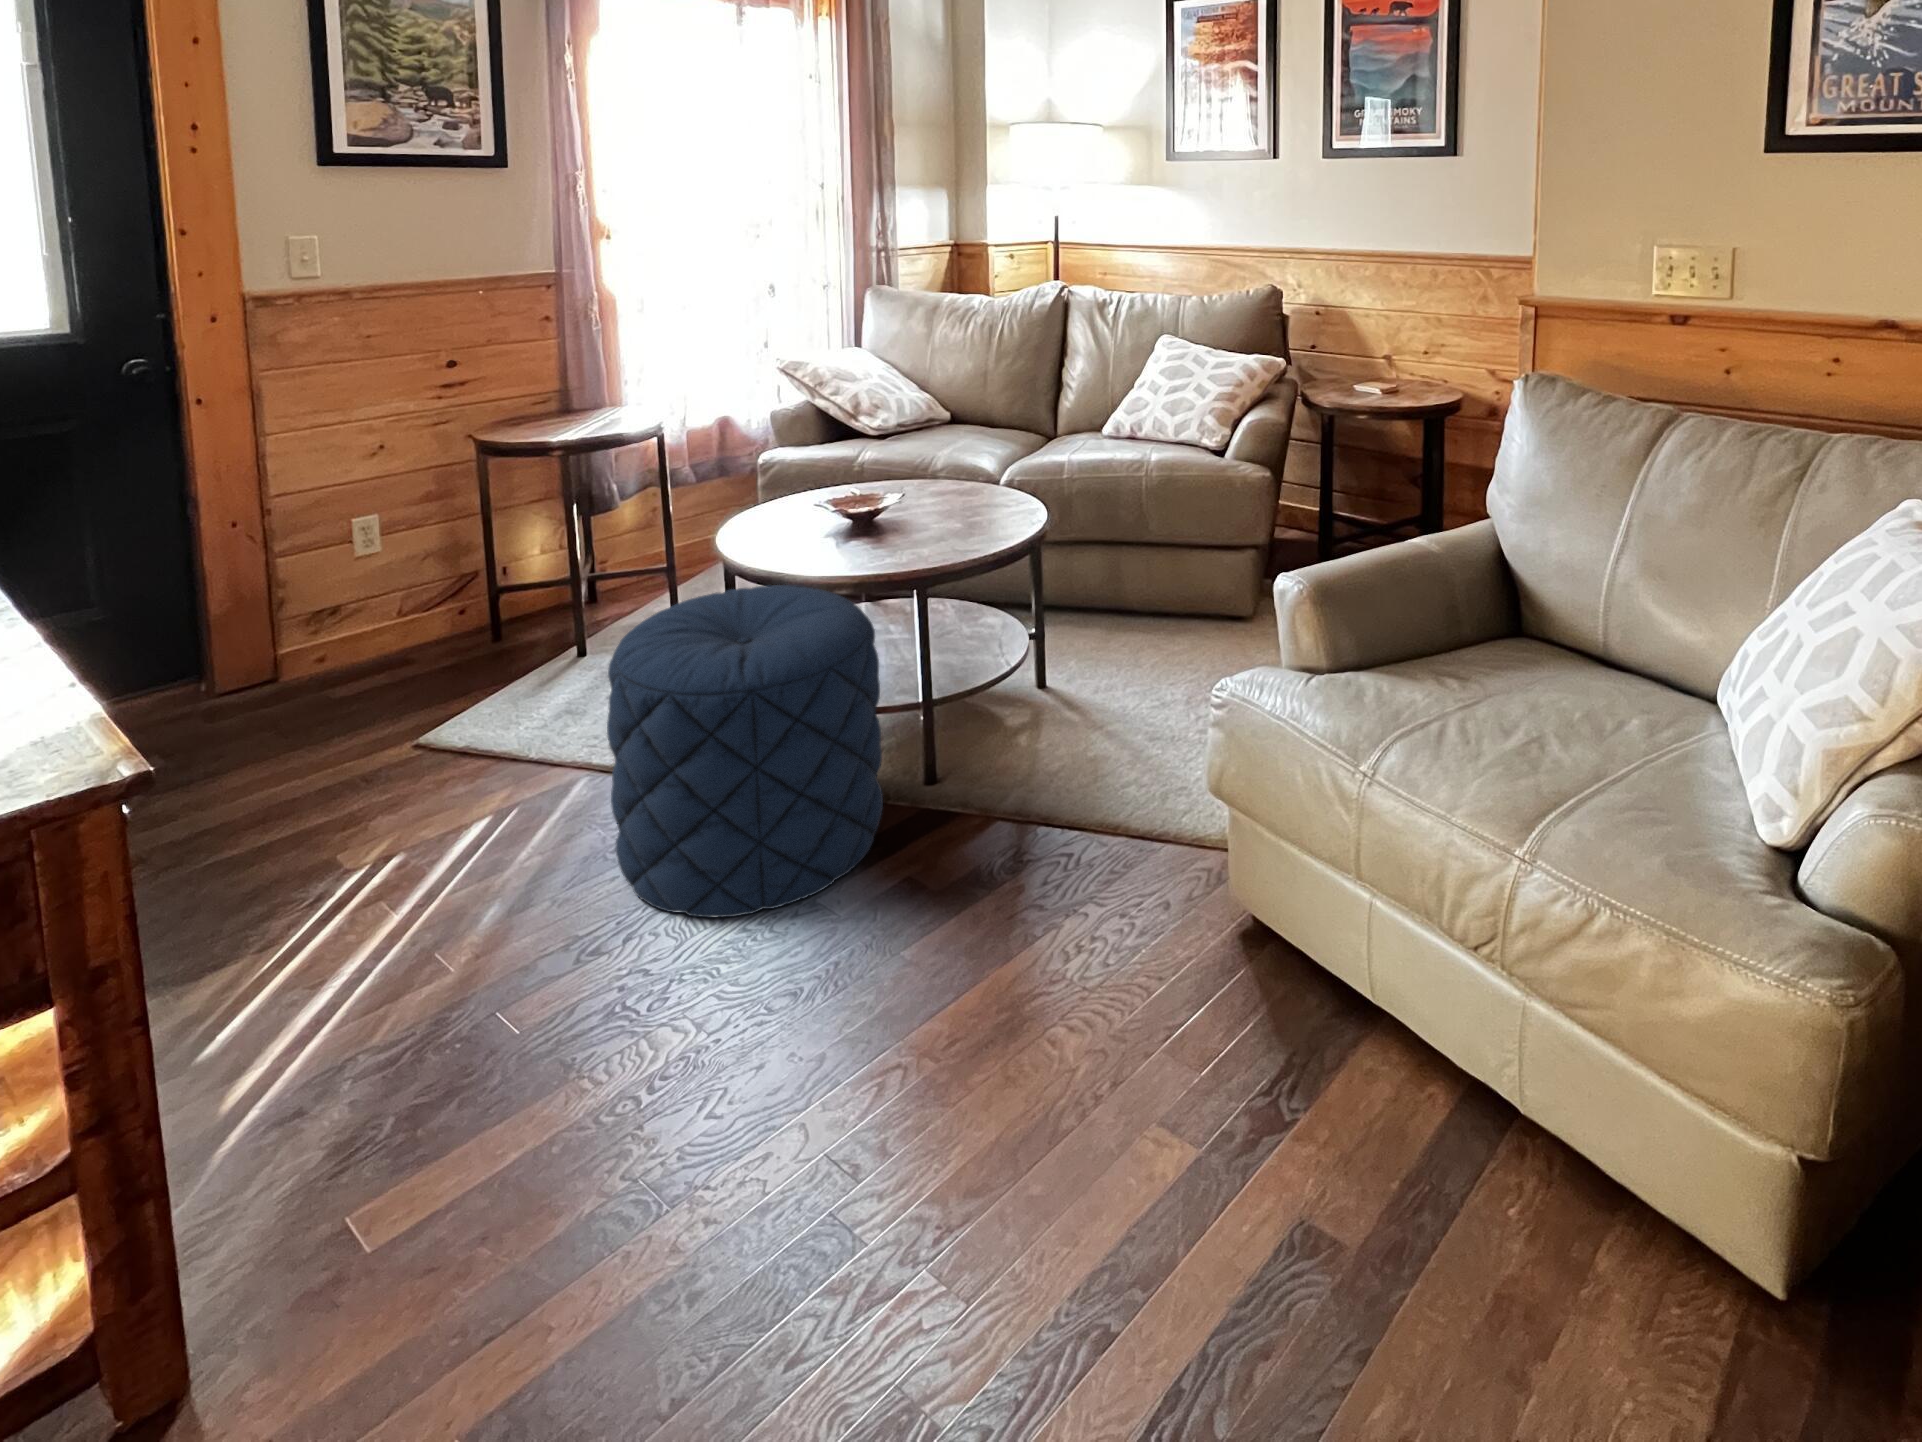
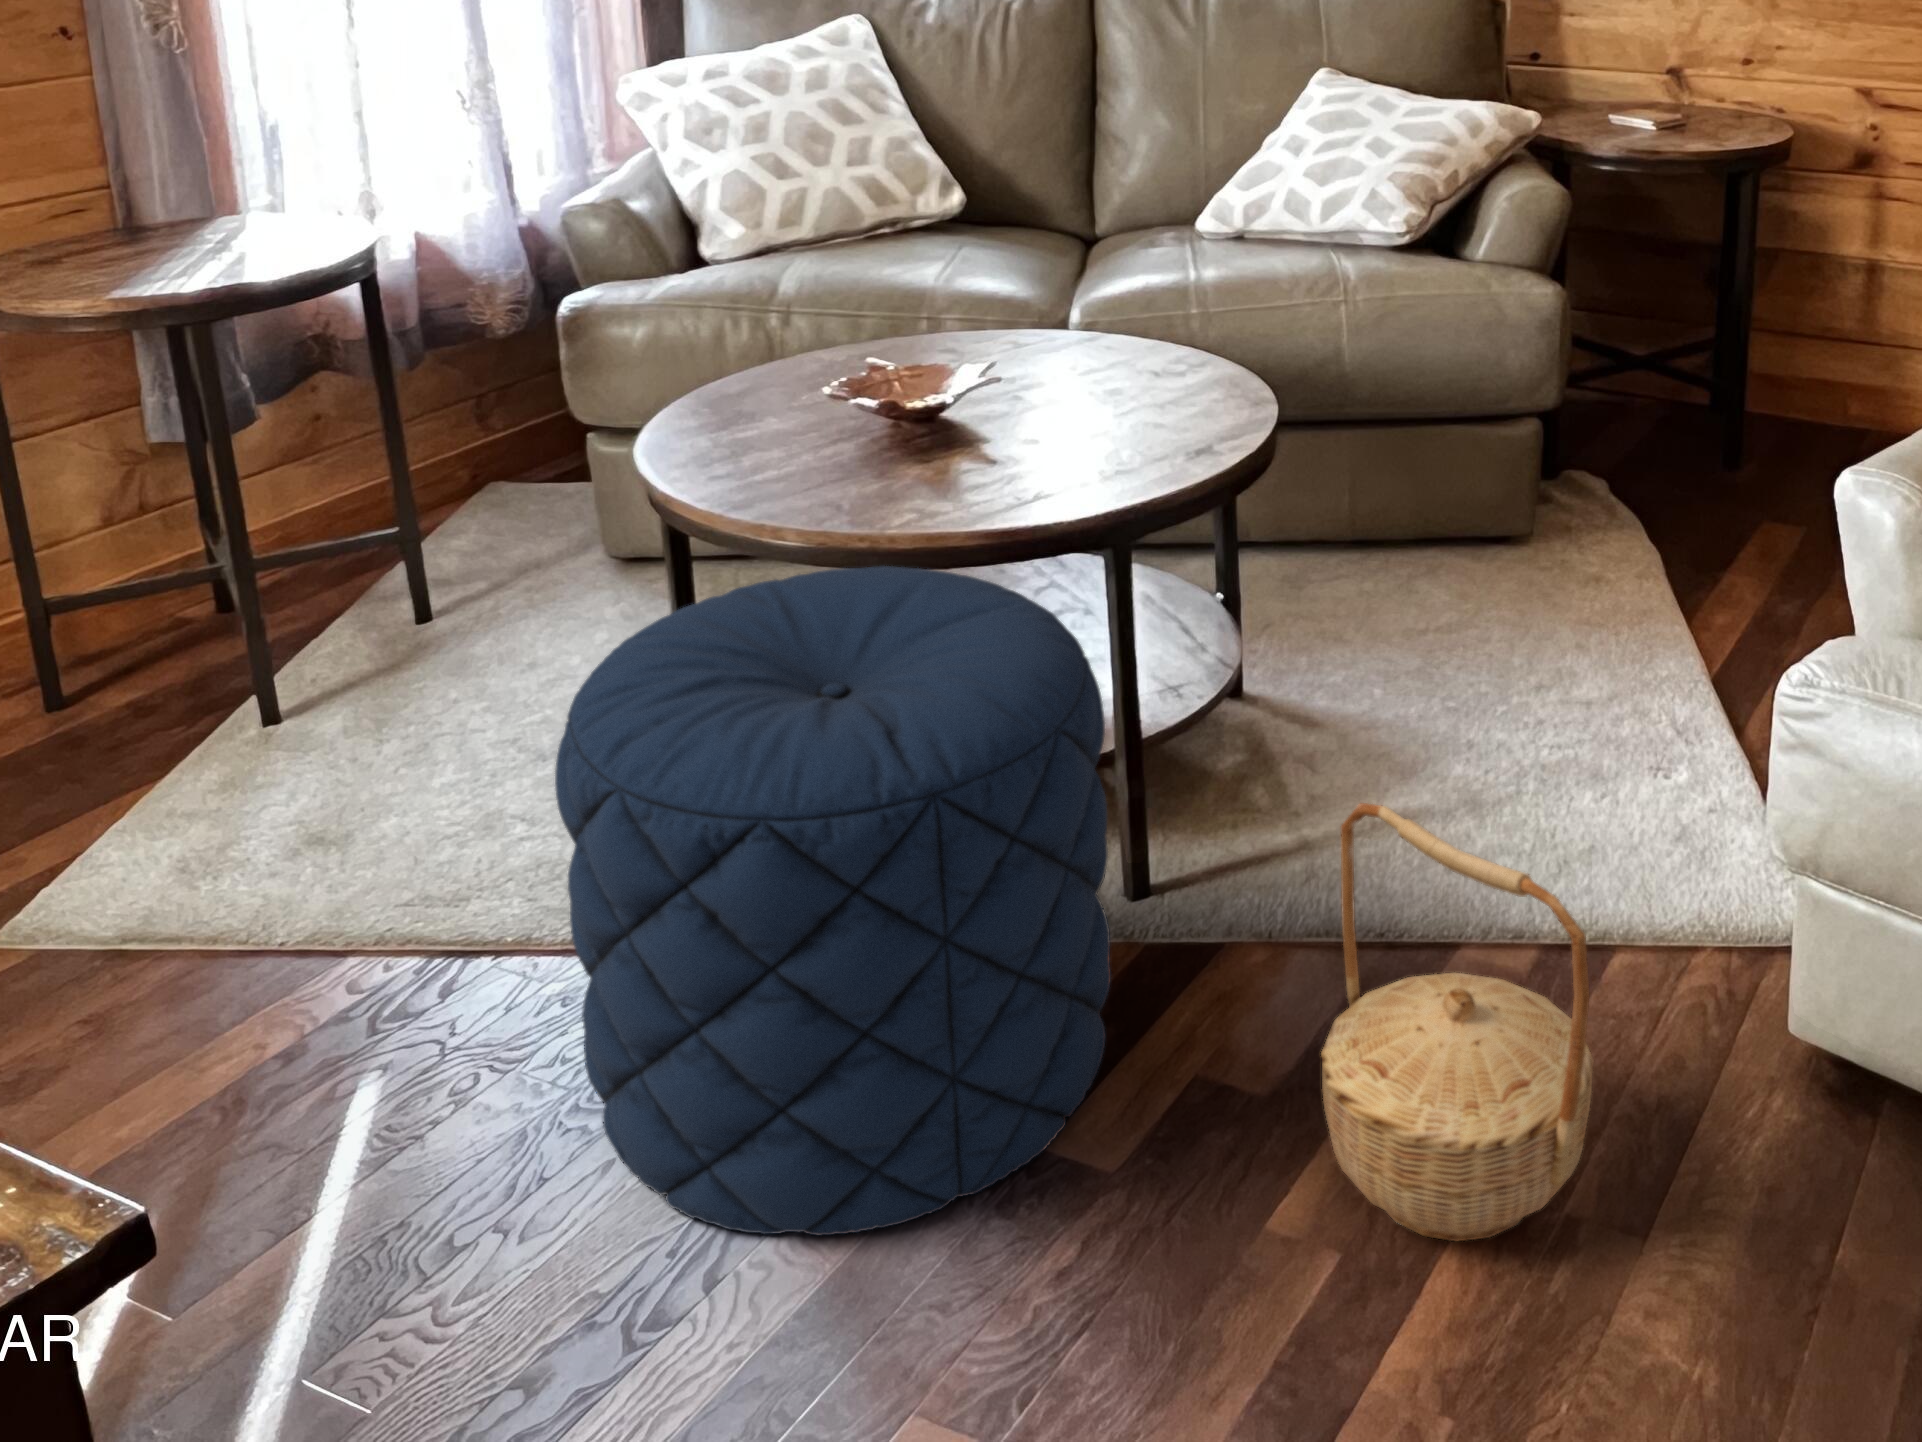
basket: none [933,723,1078,970] -> present [1321,803,1594,1241]

